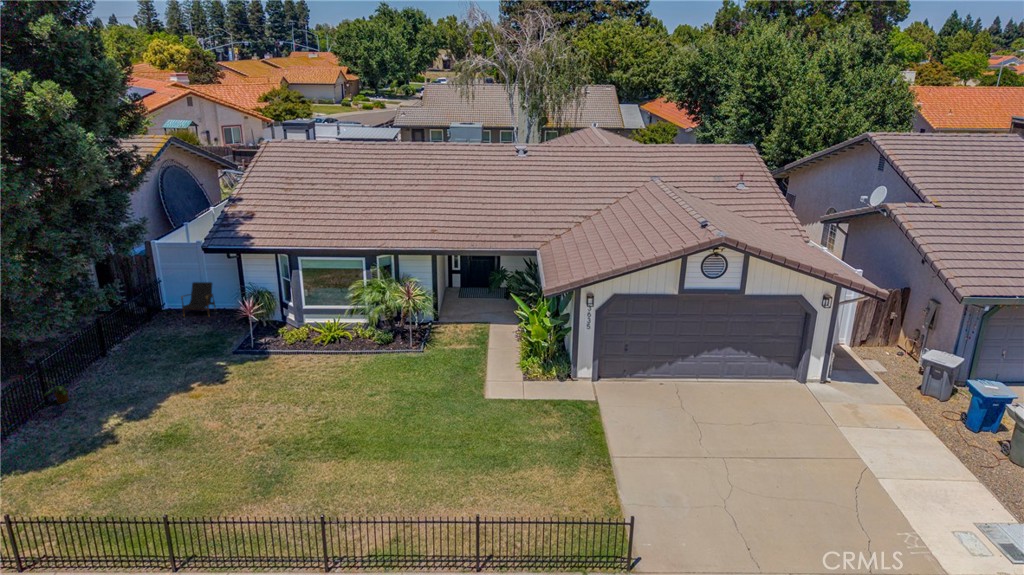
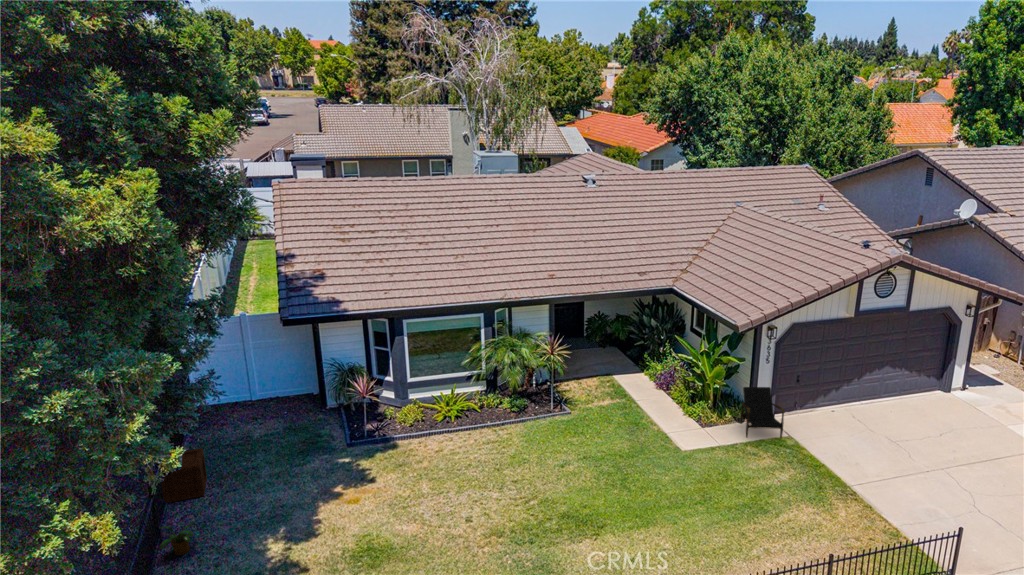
lounge chair: present [181,282,216,316] -> present [740,387,785,438]
wooden crate: none [75,336,121,371] -> present [161,448,207,503]

